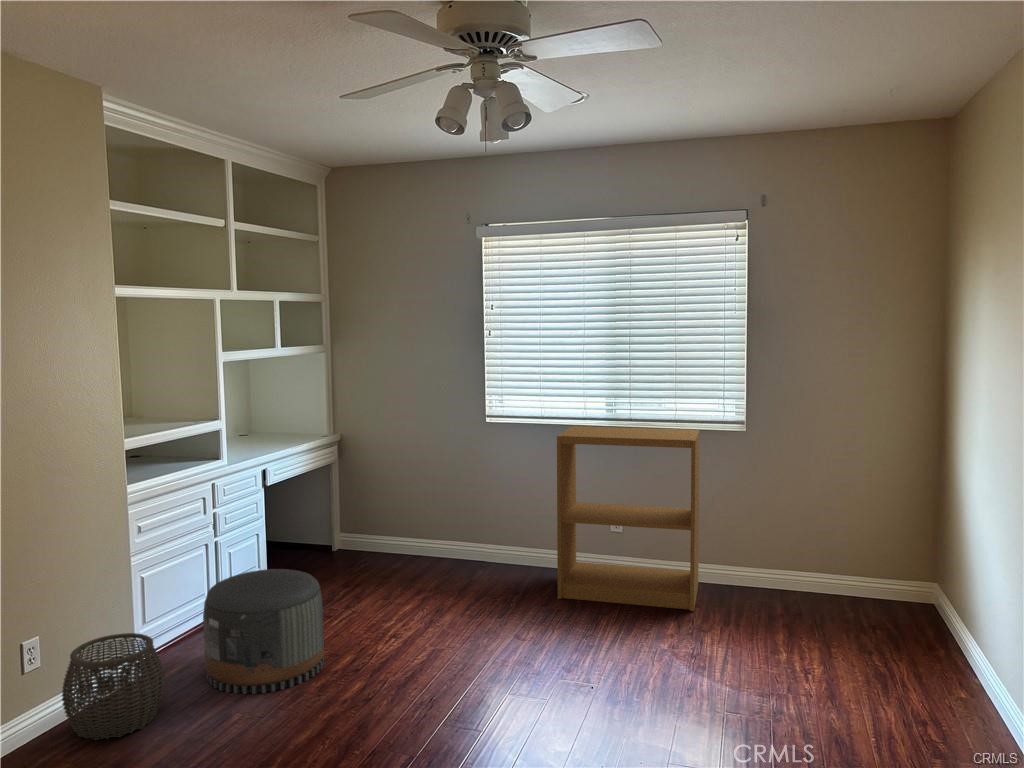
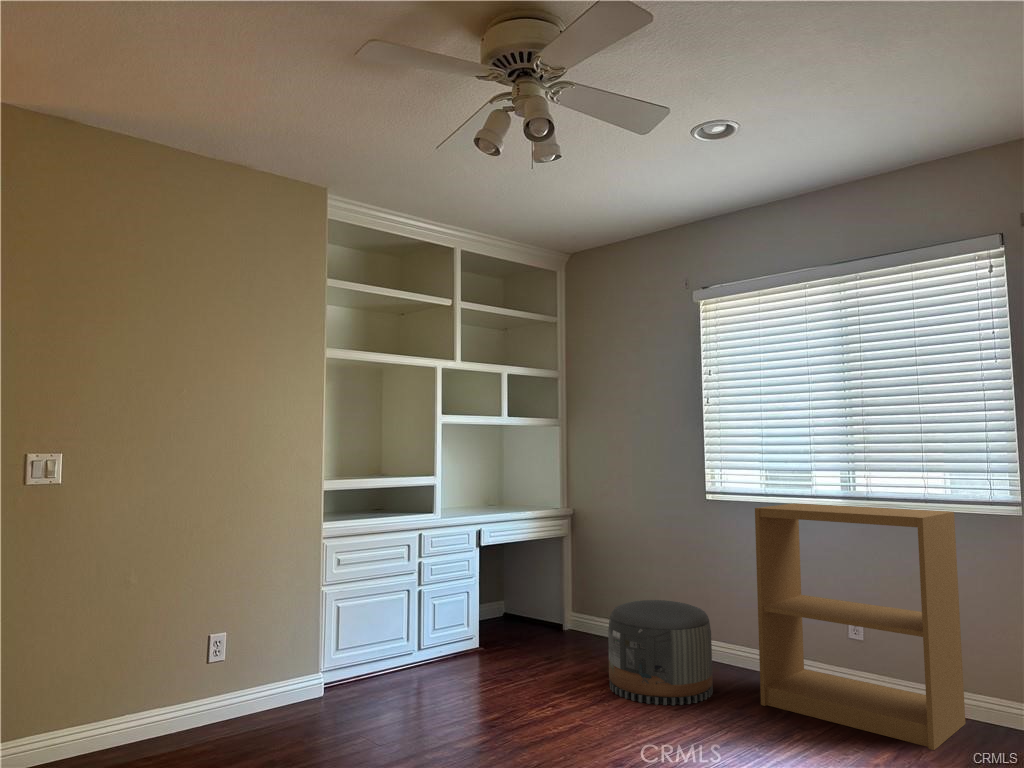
pouf: present [203,569,324,694] -> present [608,600,713,705]
woven basket: present [62,633,165,740] -> none [228,646,314,737]

